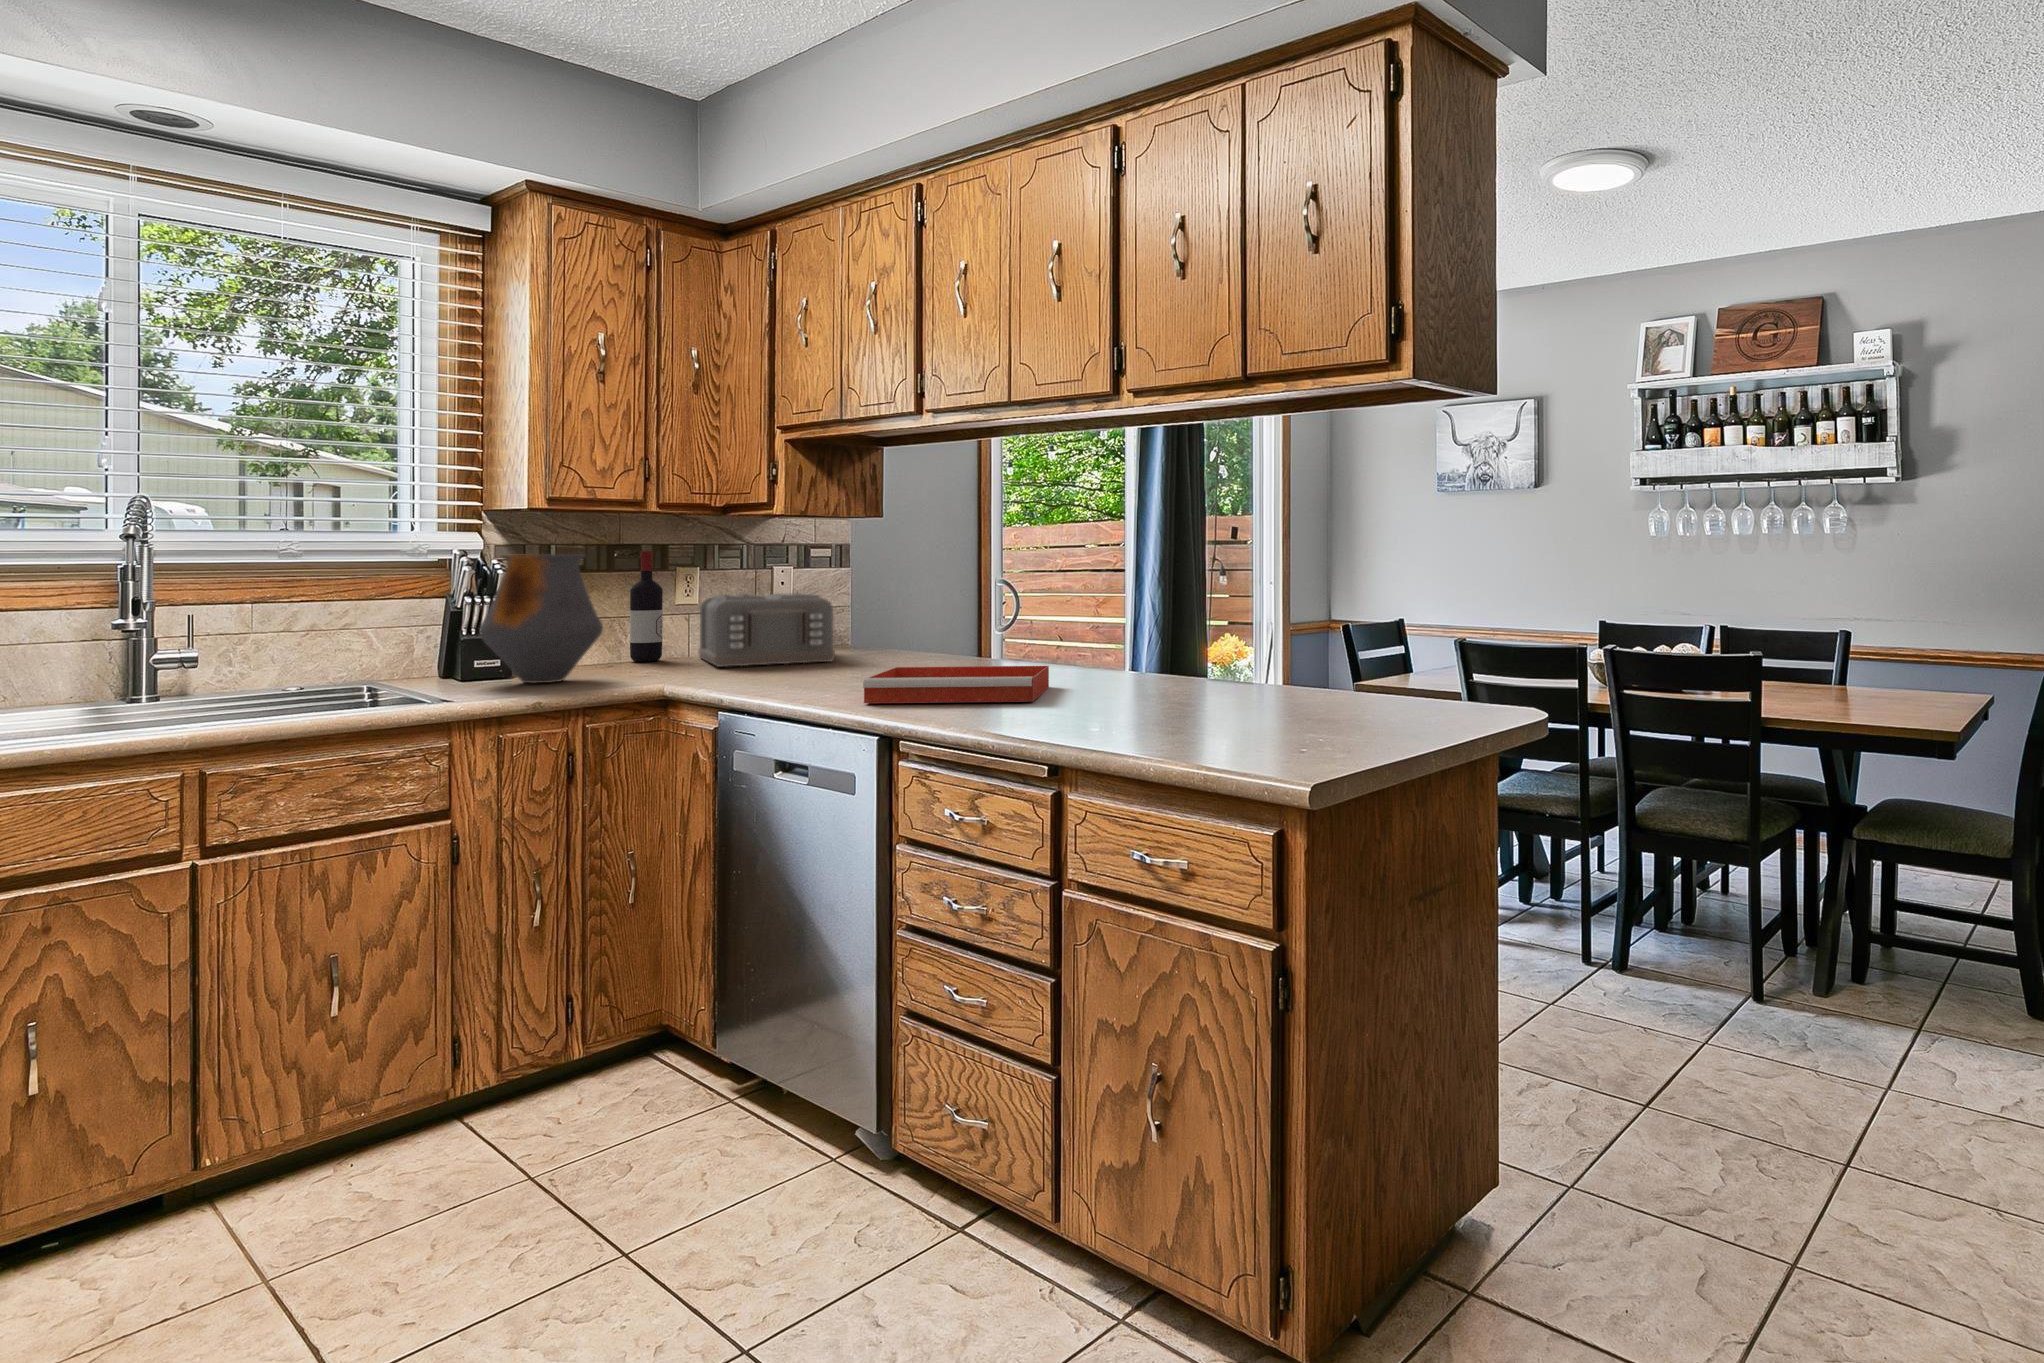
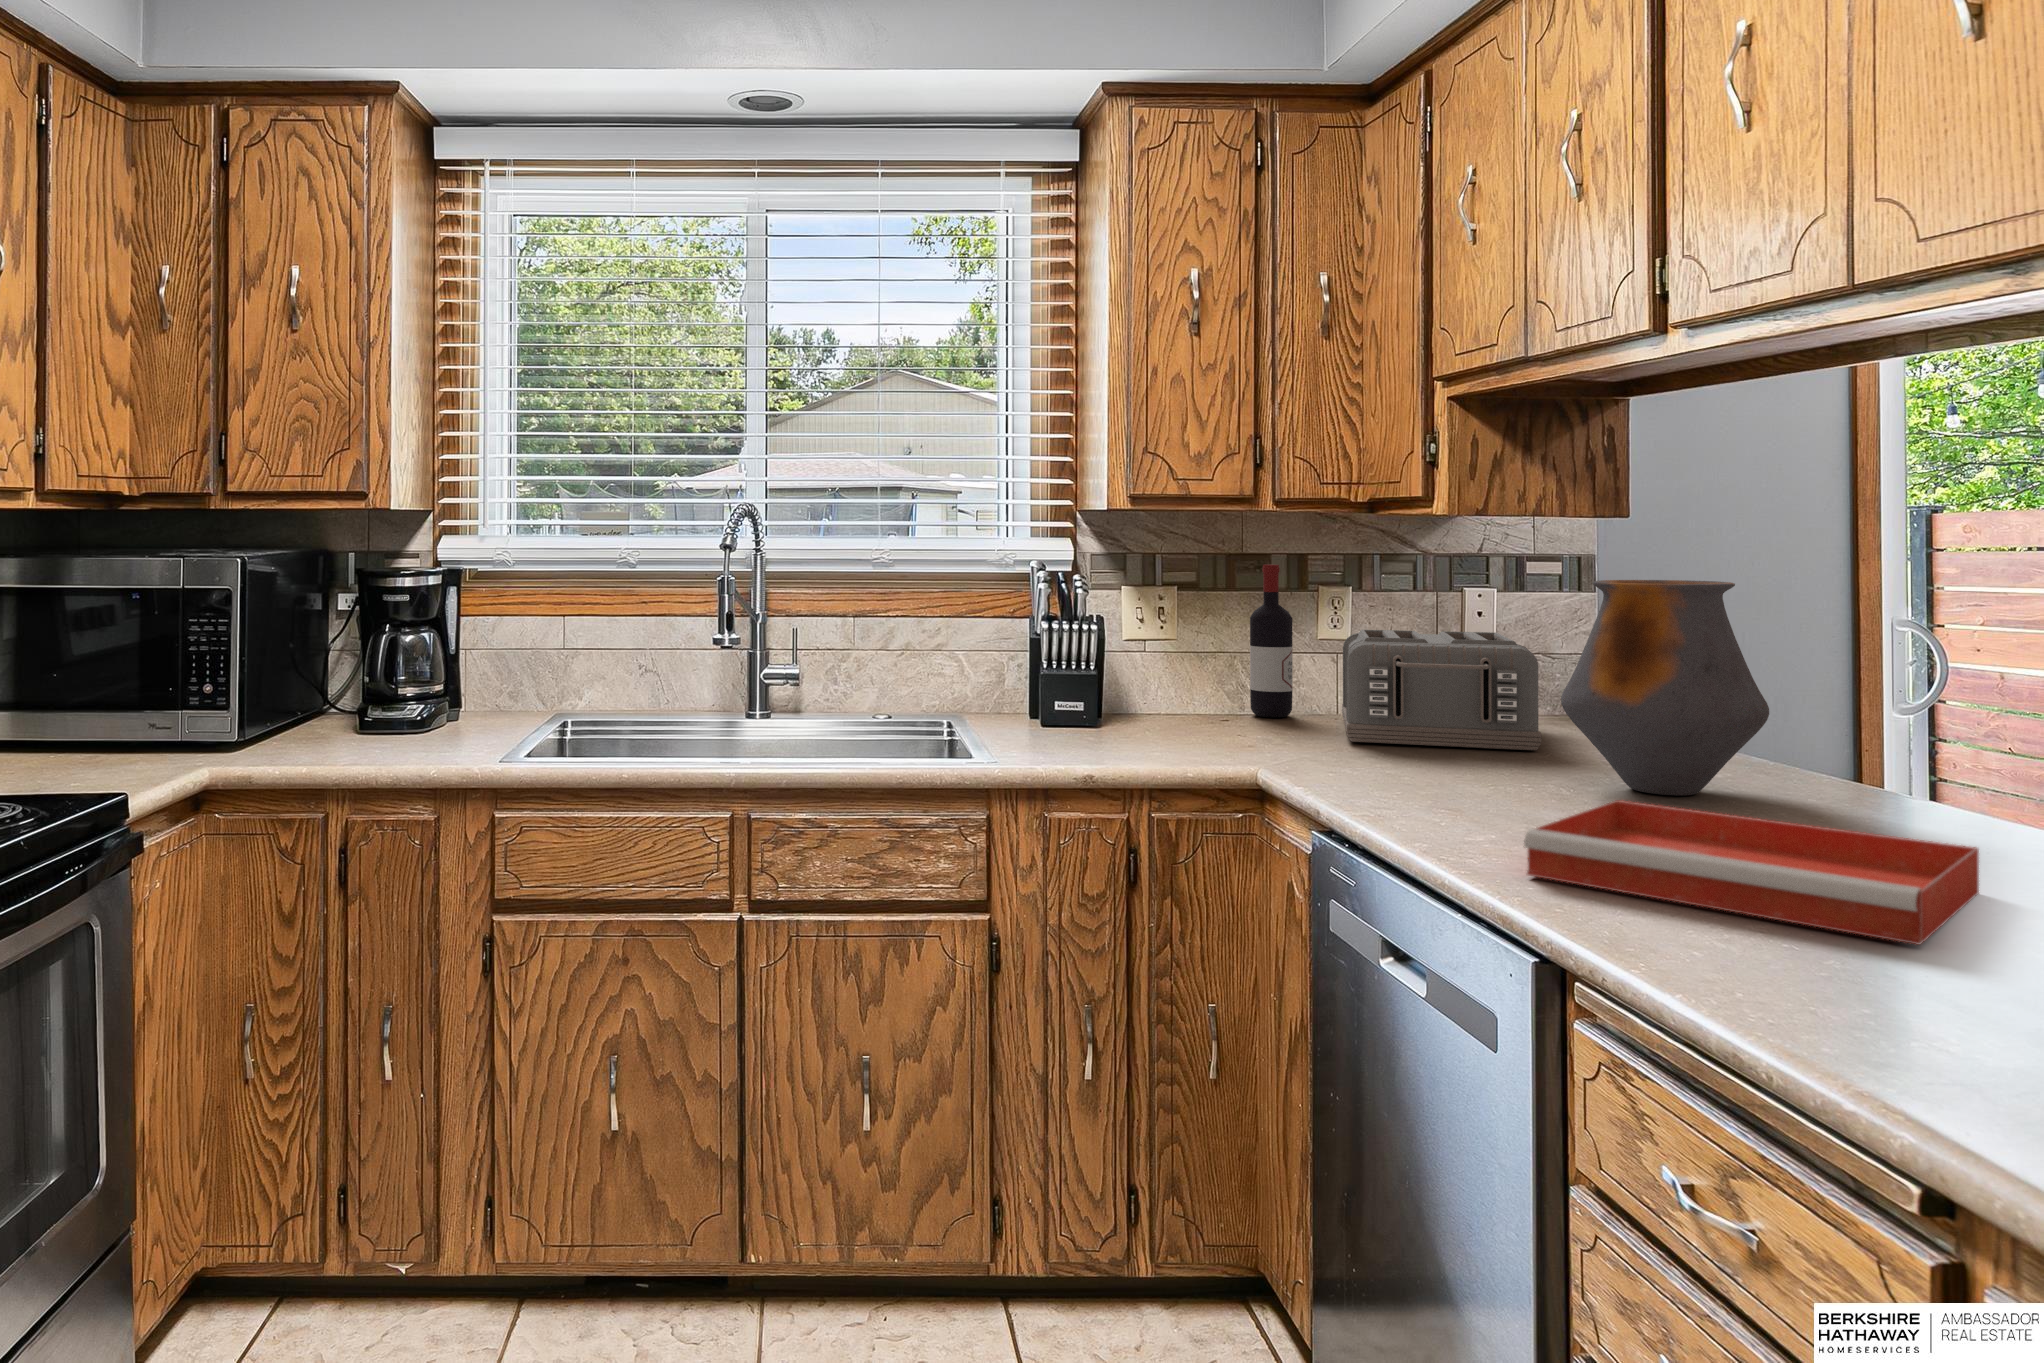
vase: present [479,554,603,683] -> present [1561,580,1769,796]

